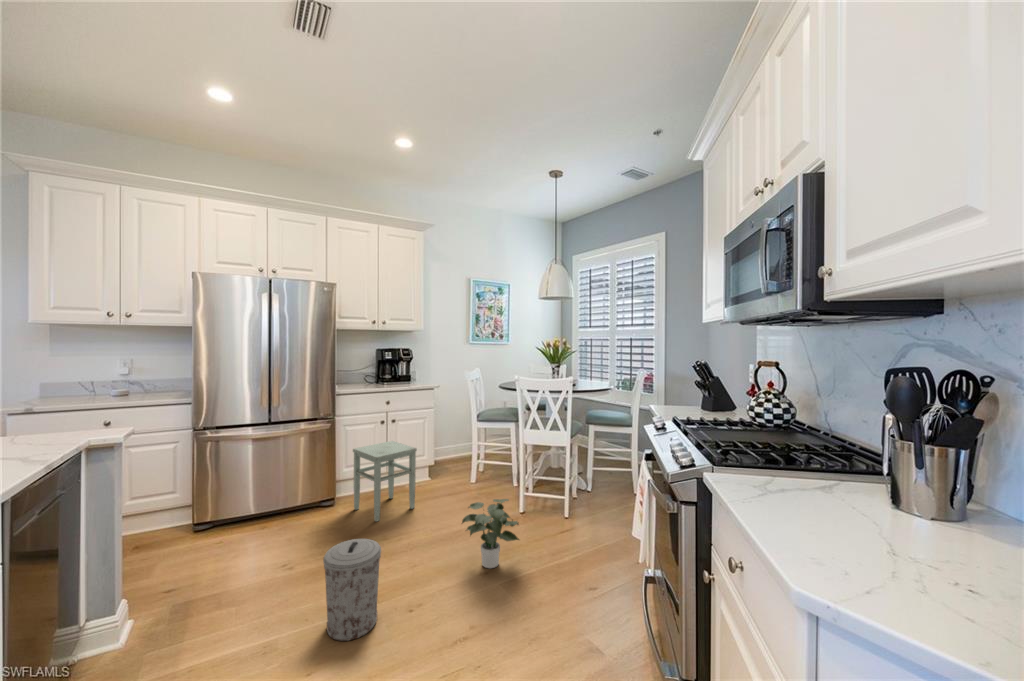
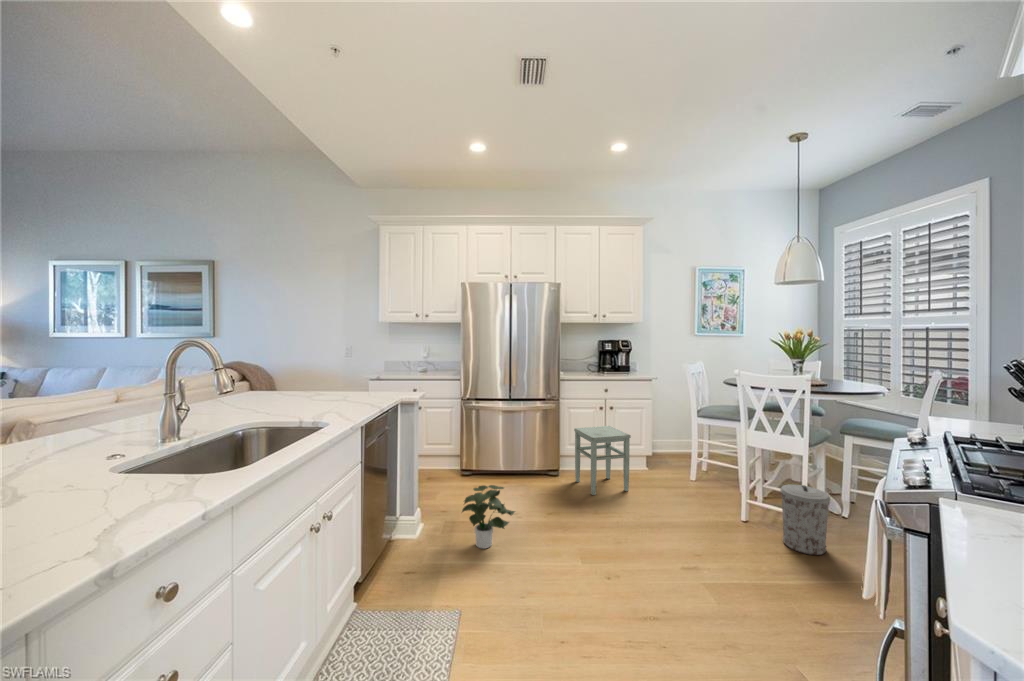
potted plant: present [462,499,519,568] -> present [462,485,515,549]
trash can: present [323,539,381,641] -> present [781,485,830,555]

